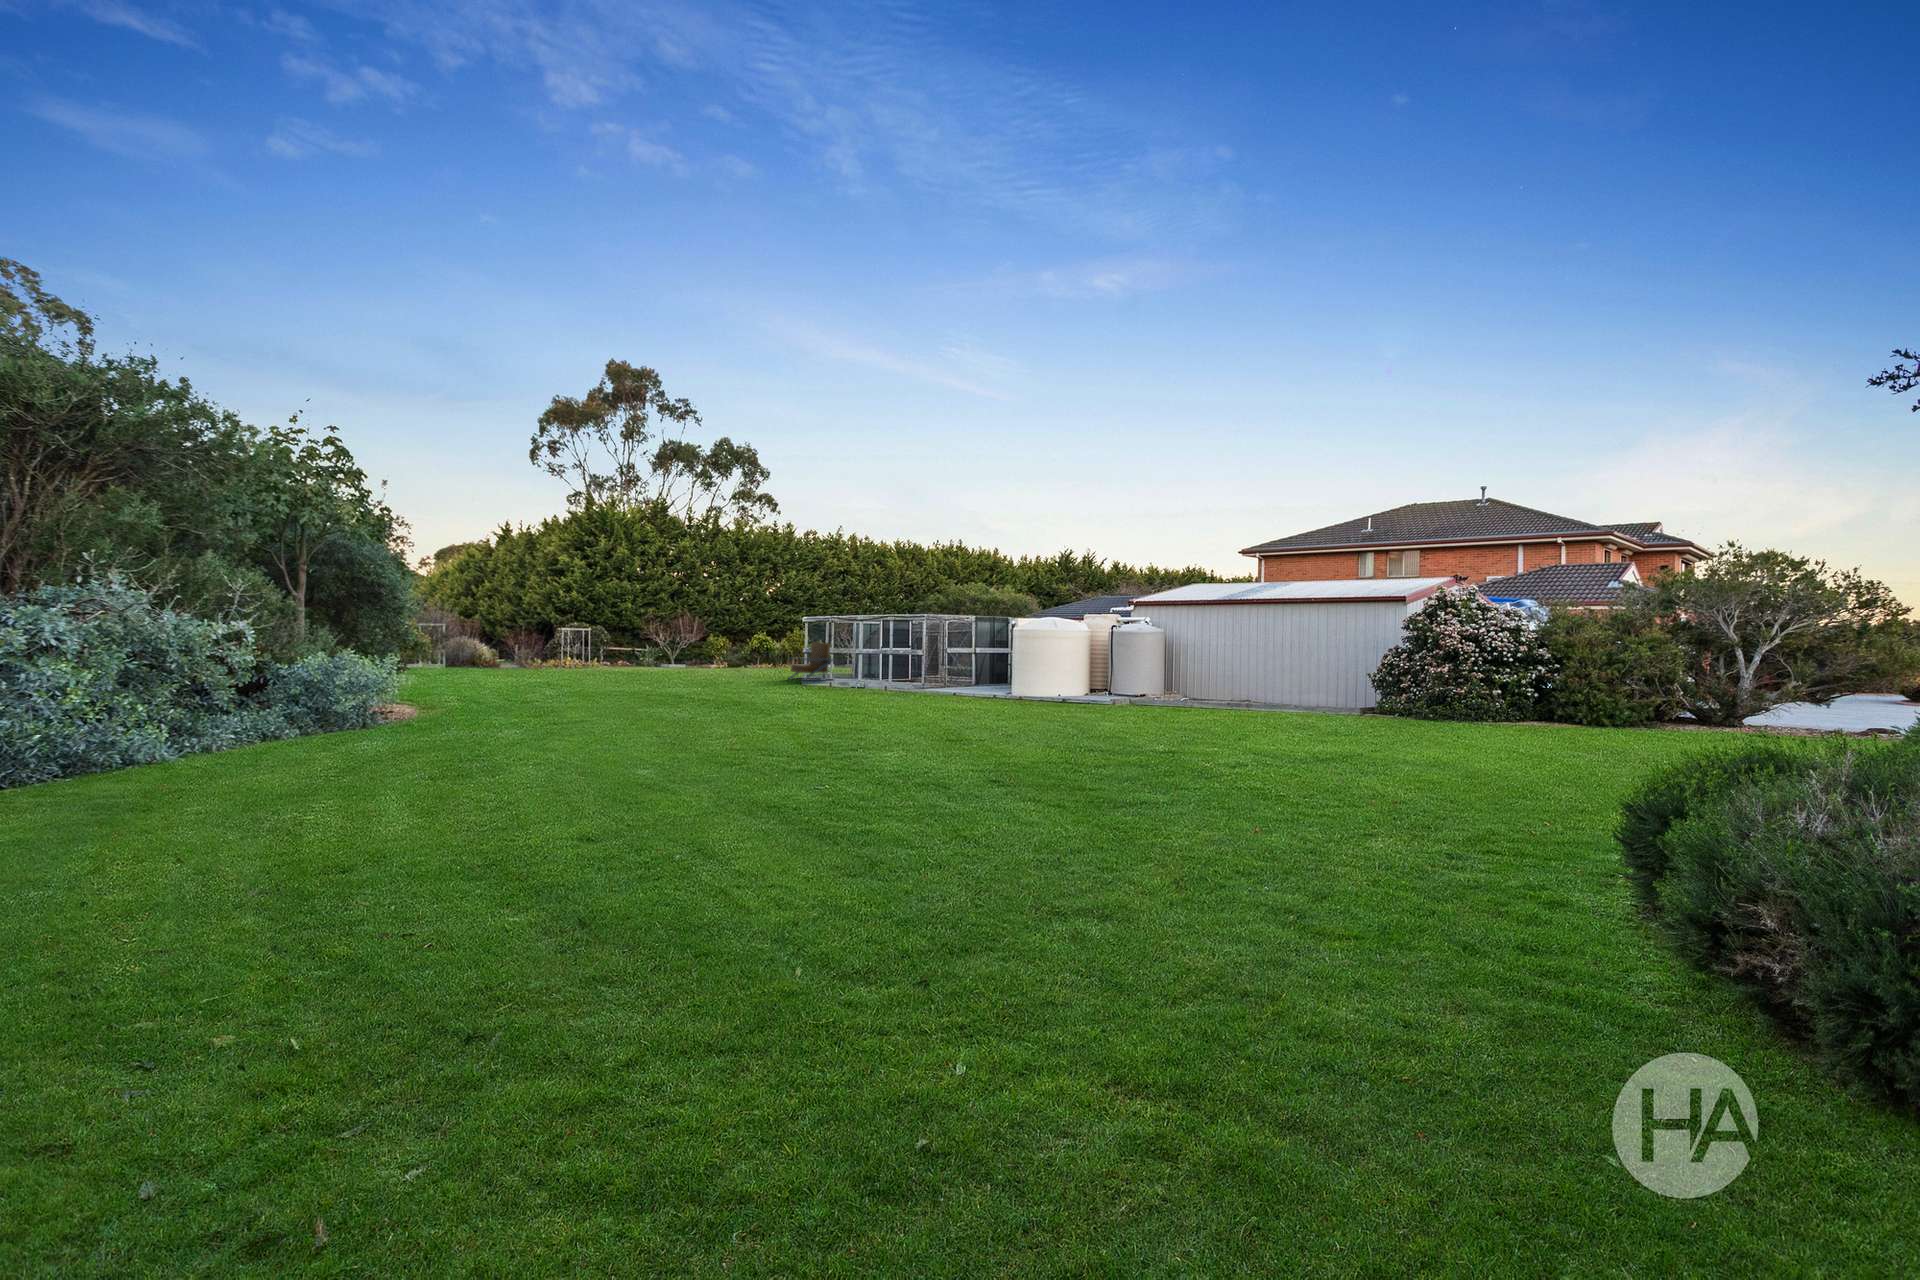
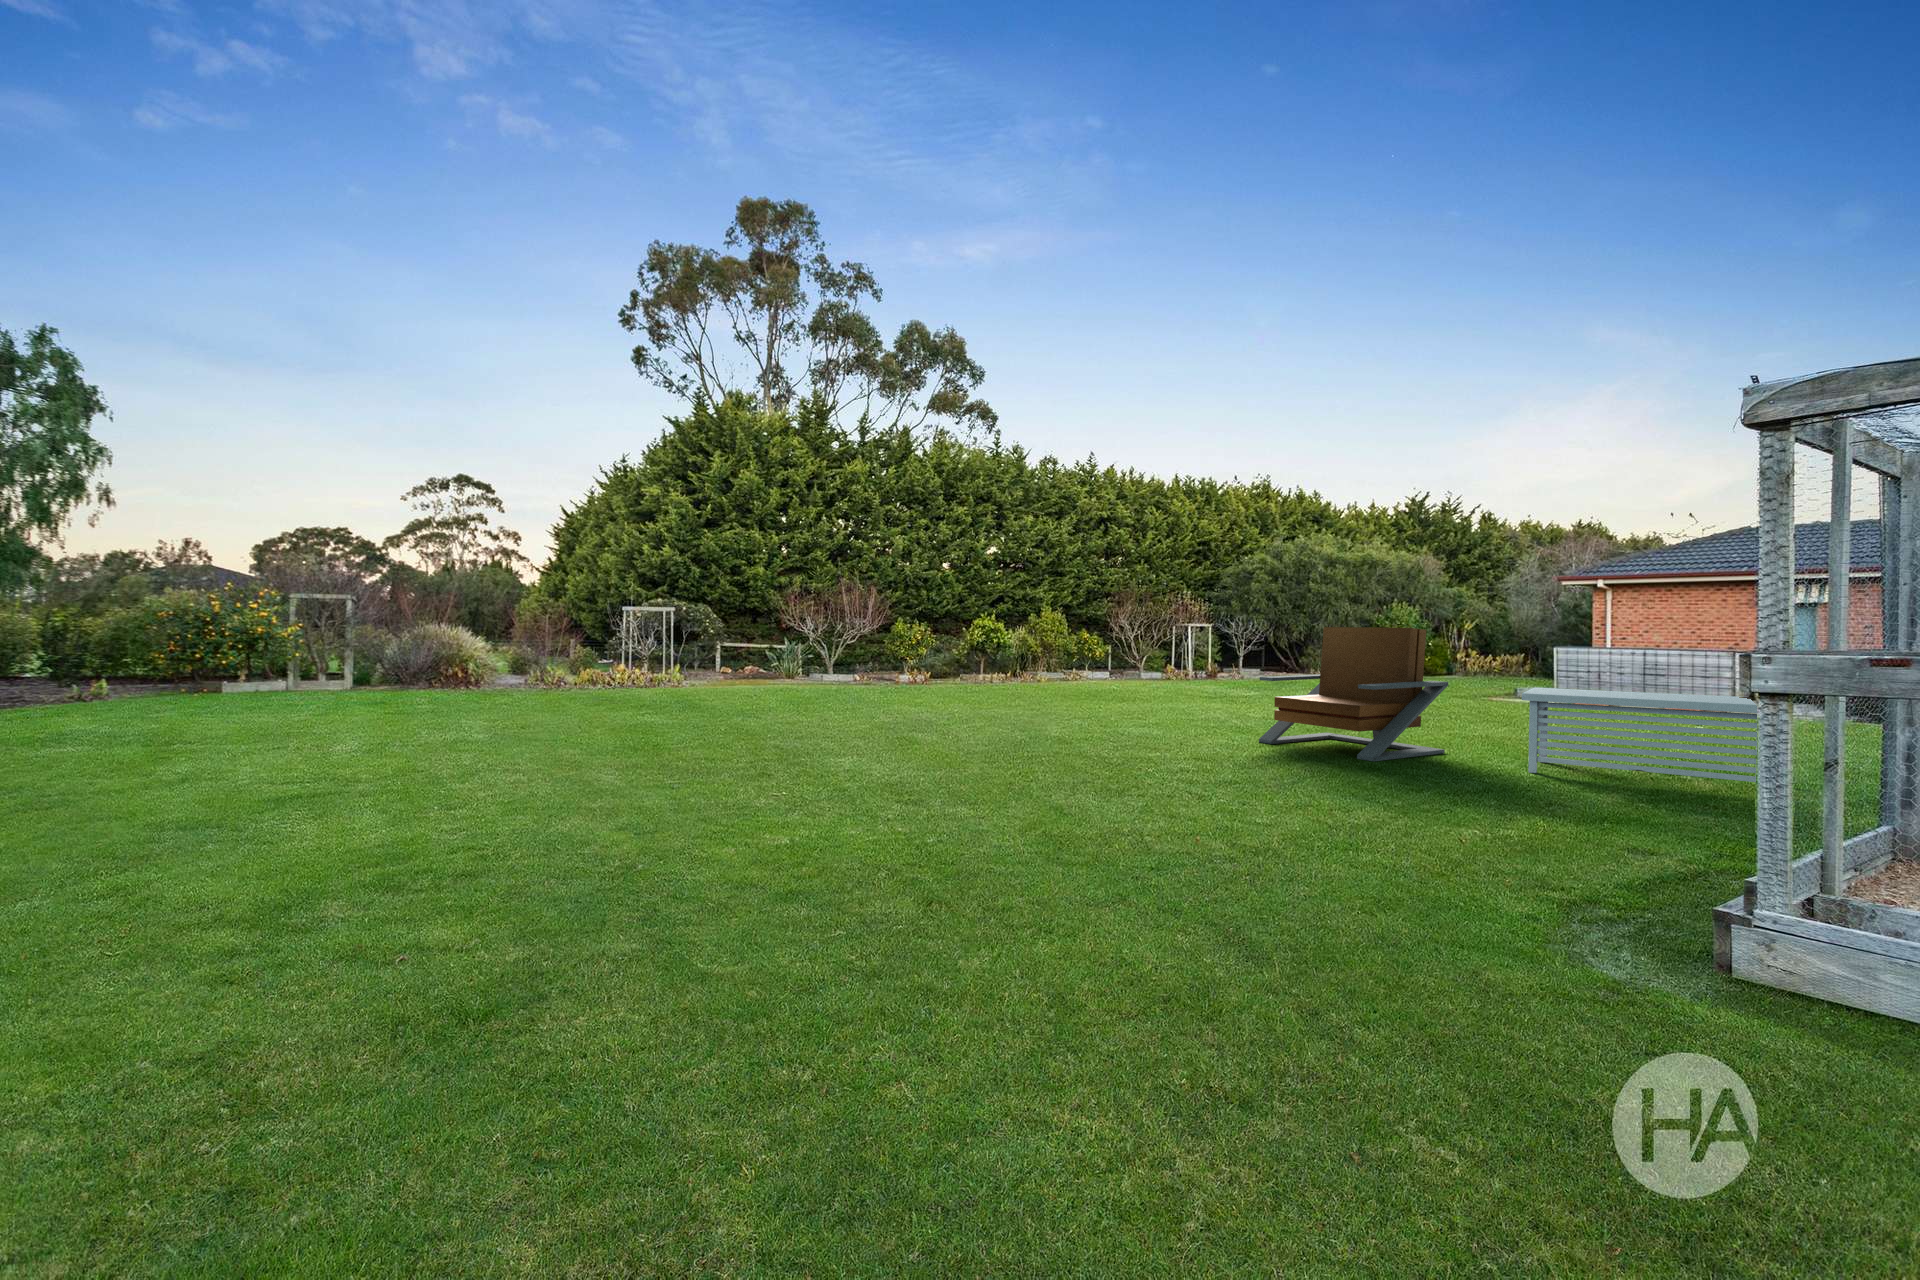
storage bench: none [834,660,888,684] -> present [1522,687,1757,782]

